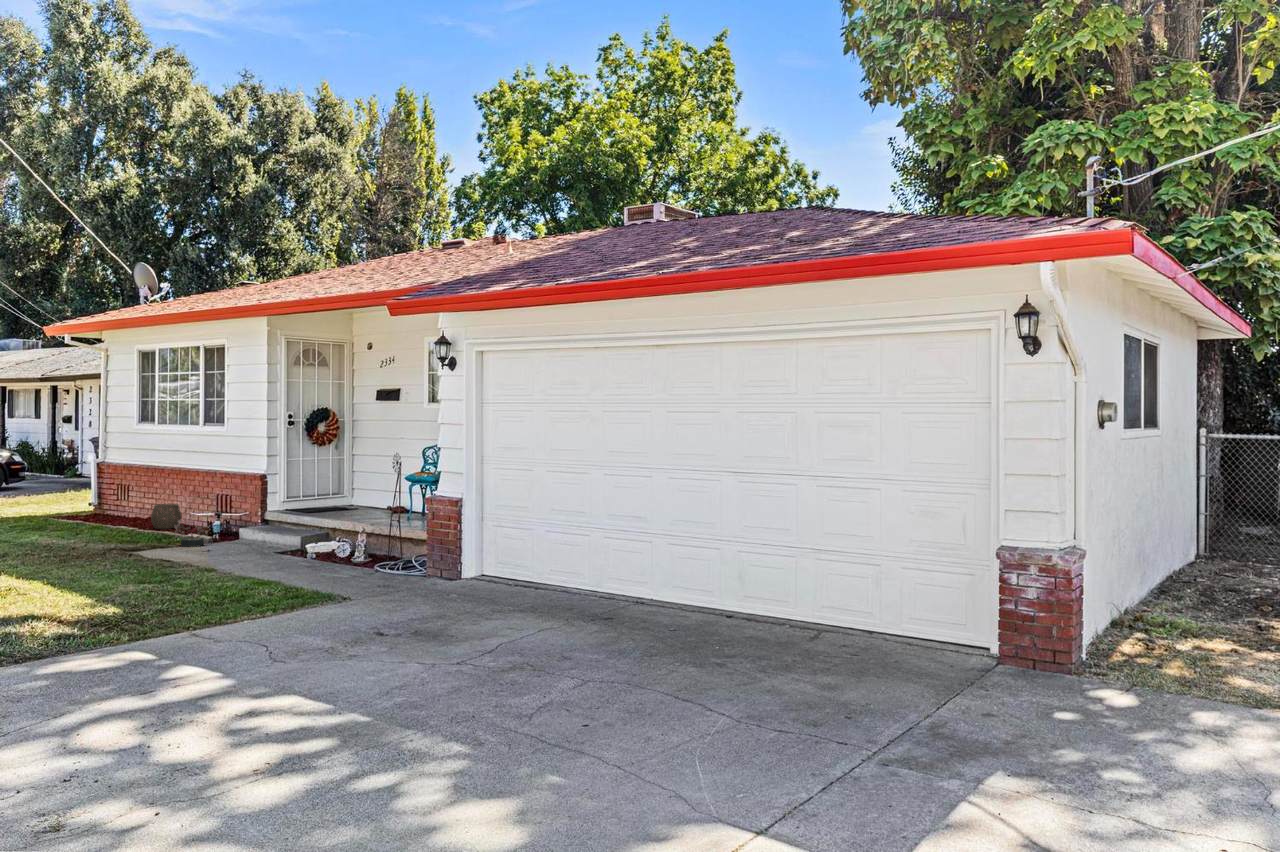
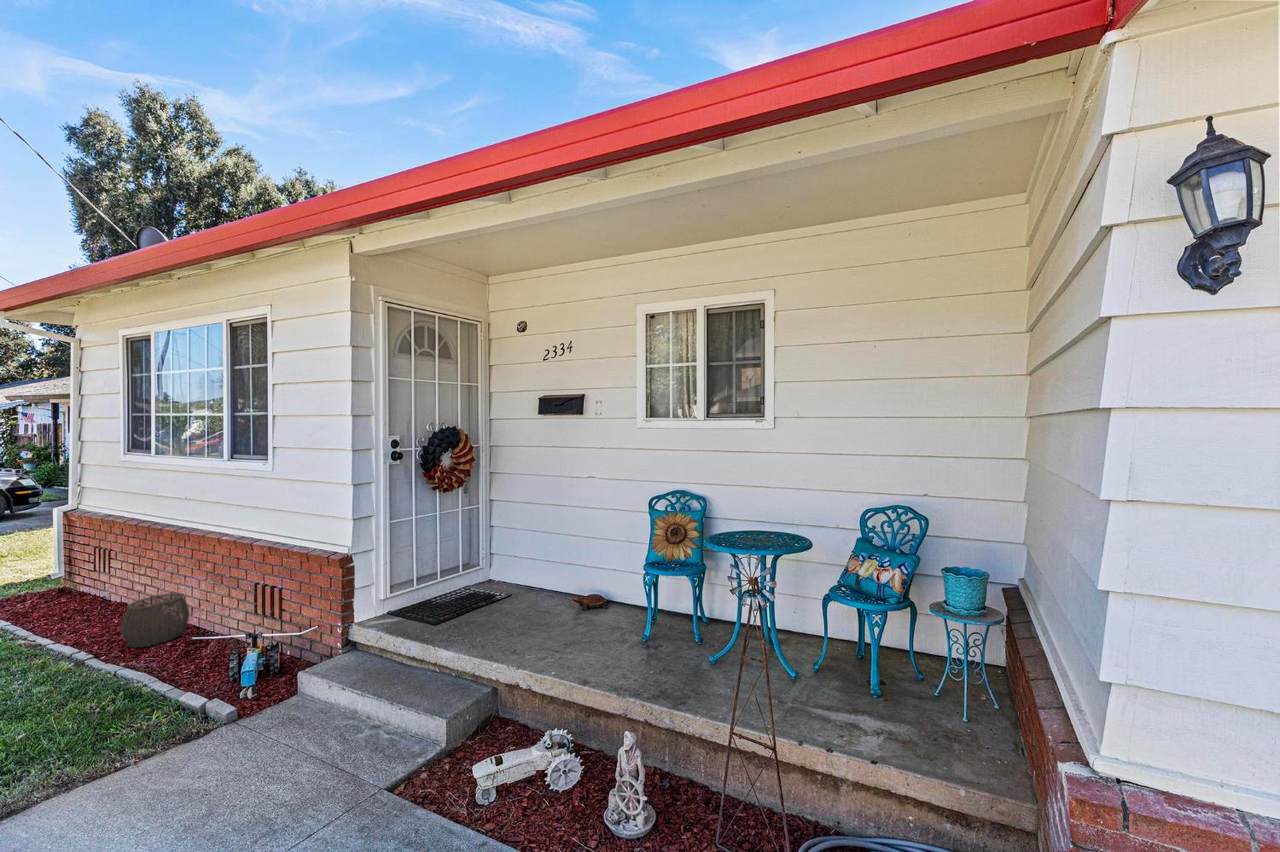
decorative plant: present [174,520,207,547] -> none [100,695,210,774]

